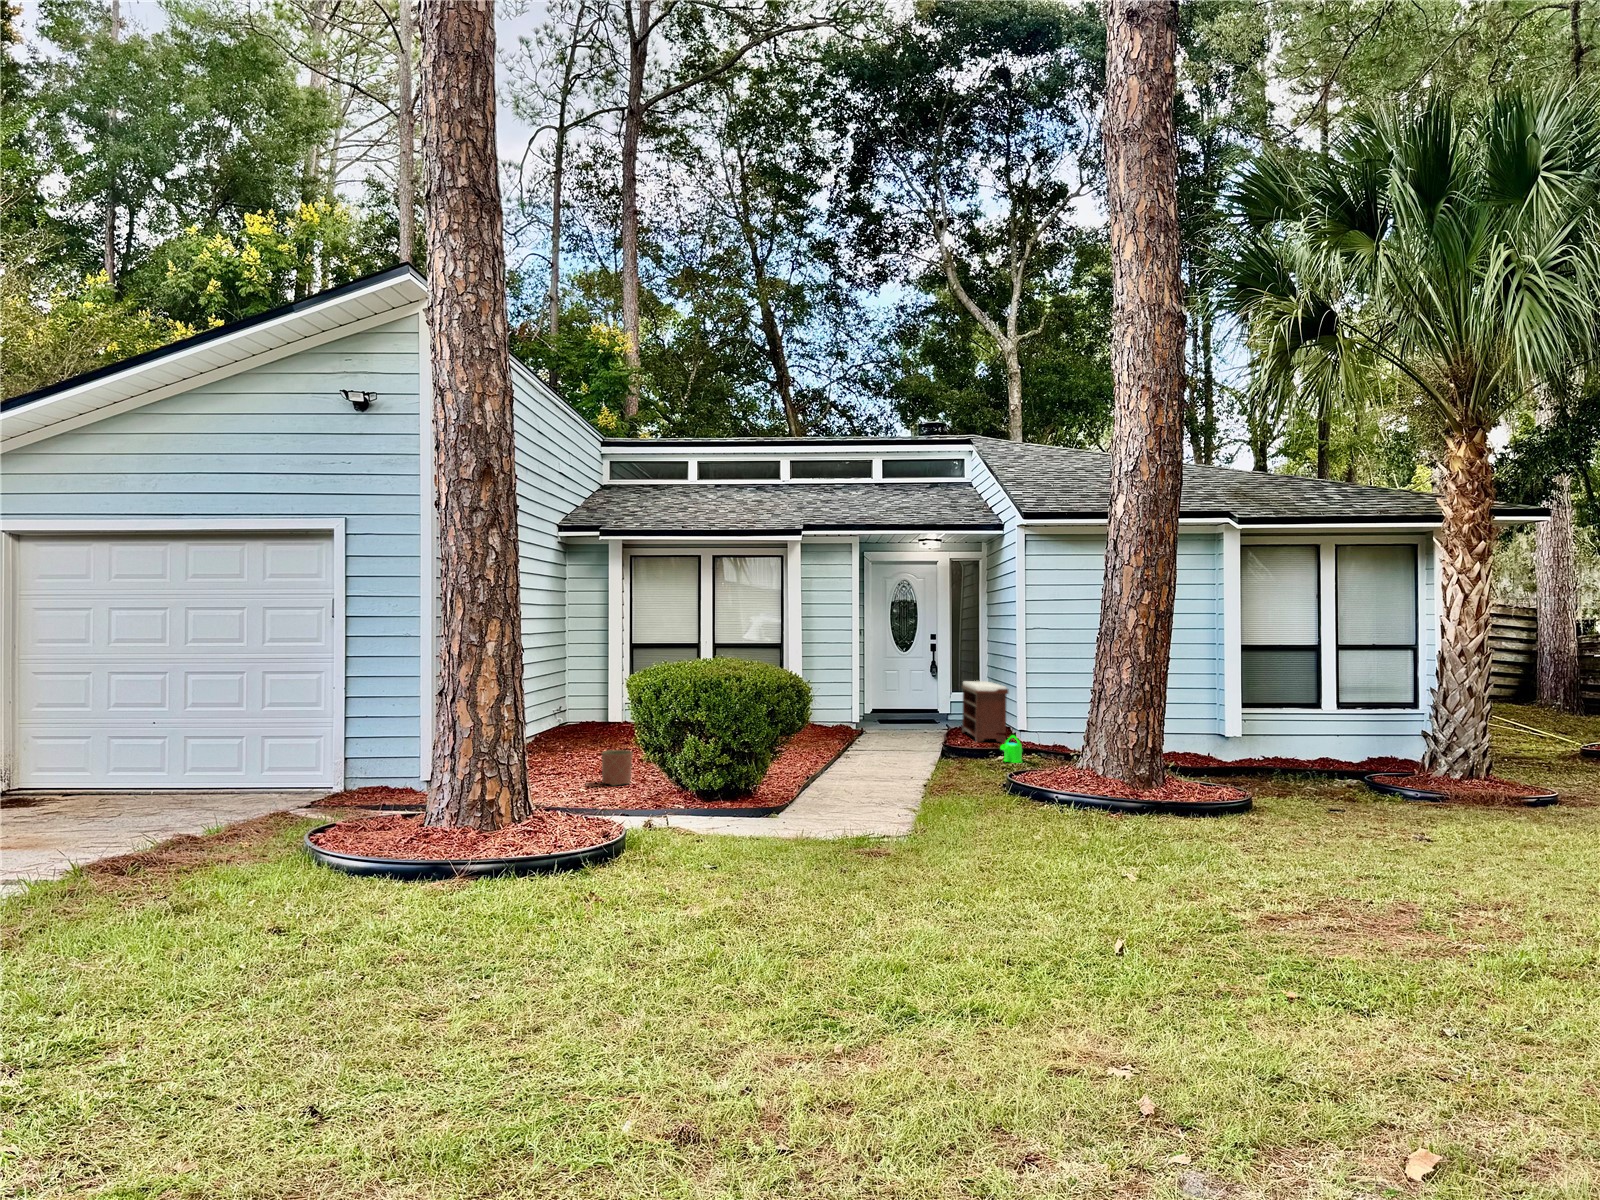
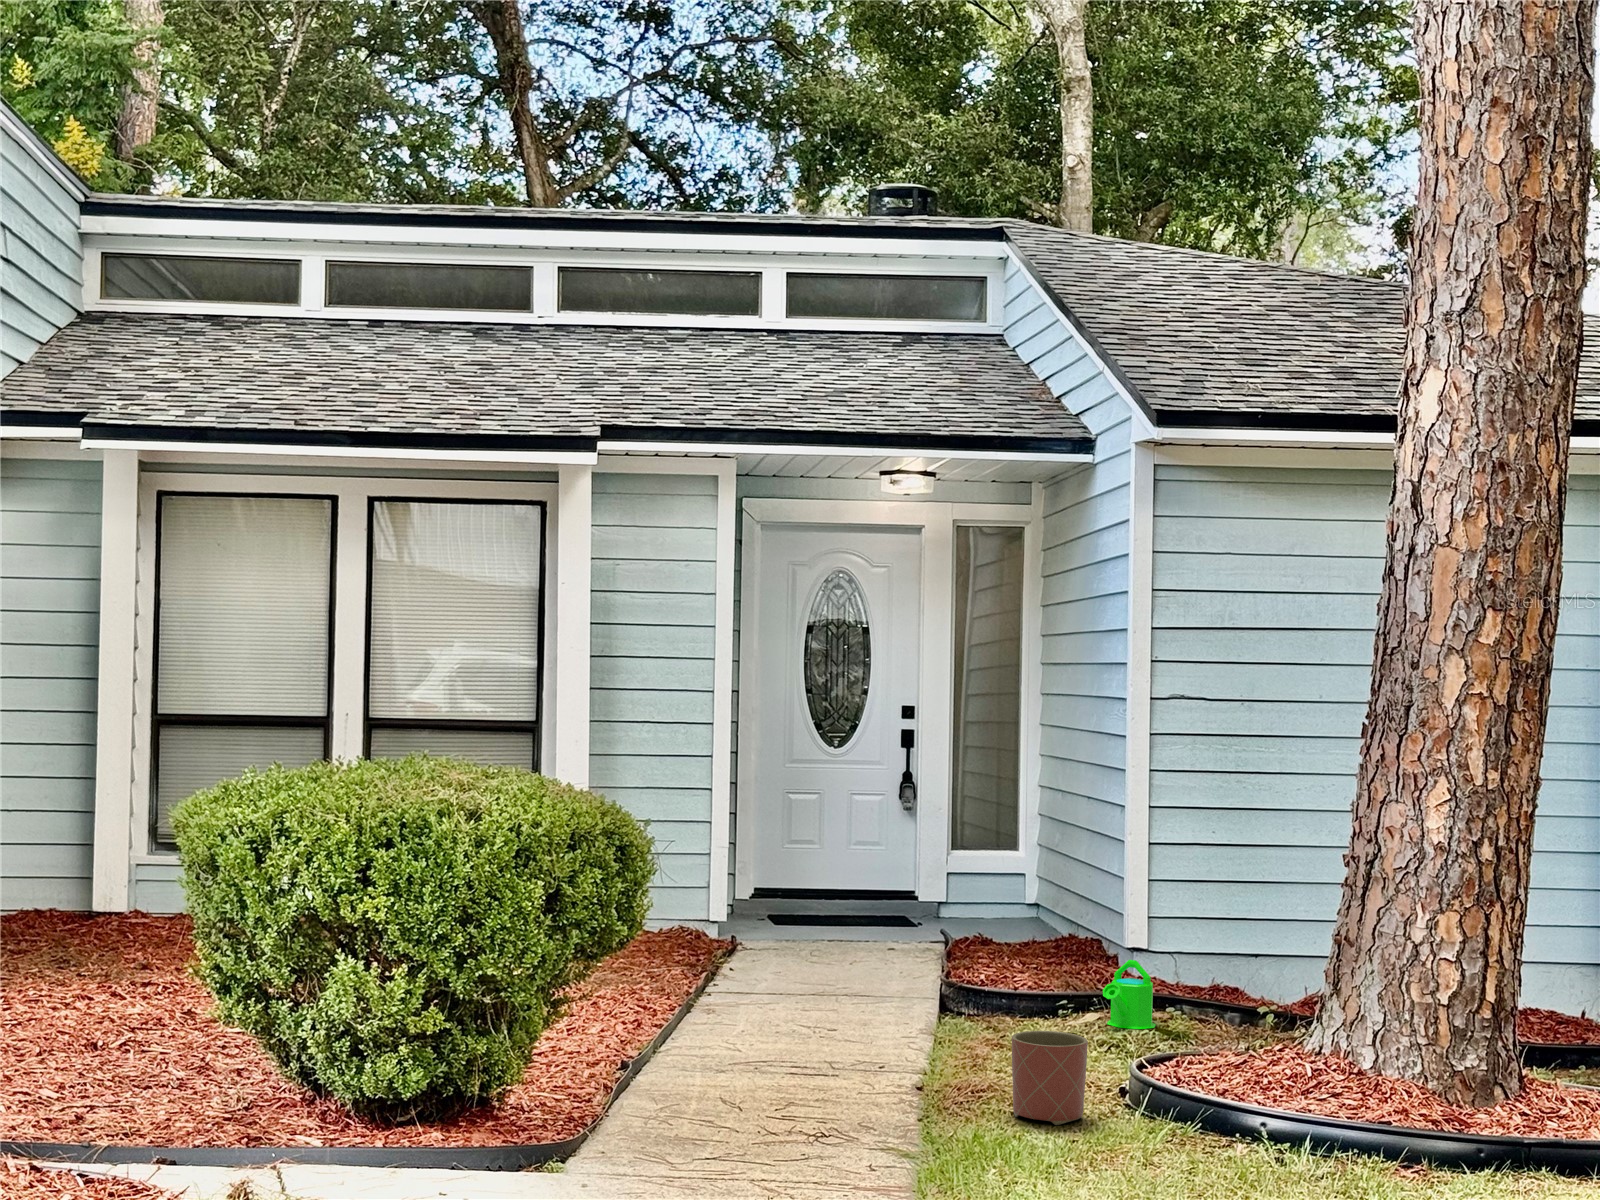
bench: present [962,681,1008,743] -> none [977,812,1100,968]
planter: present [602,750,633,786] -> present [1012,1031,1088,1125]

